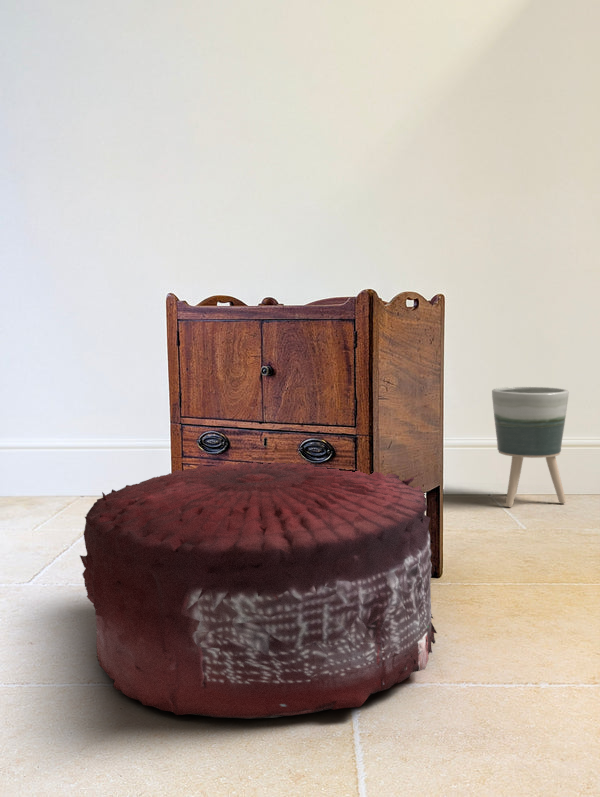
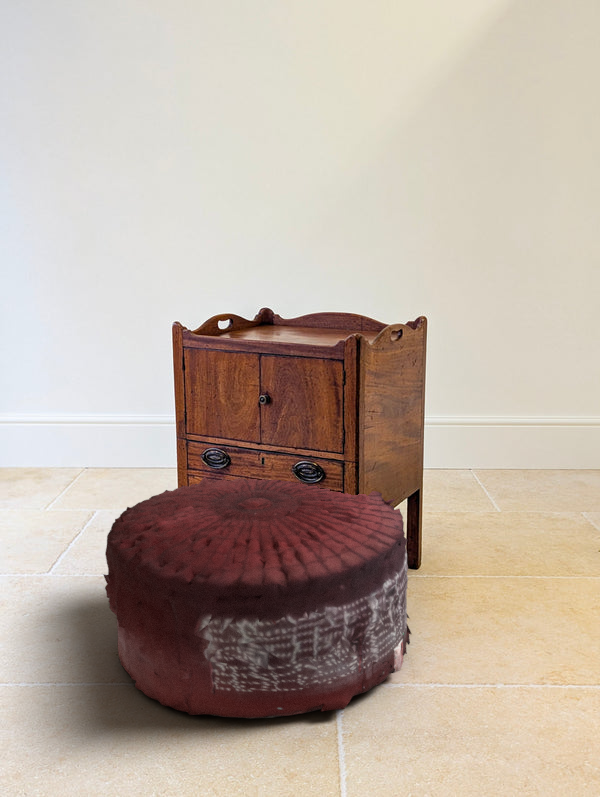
planter: present [492,387,569,507] -> none [473,374,544,488]

